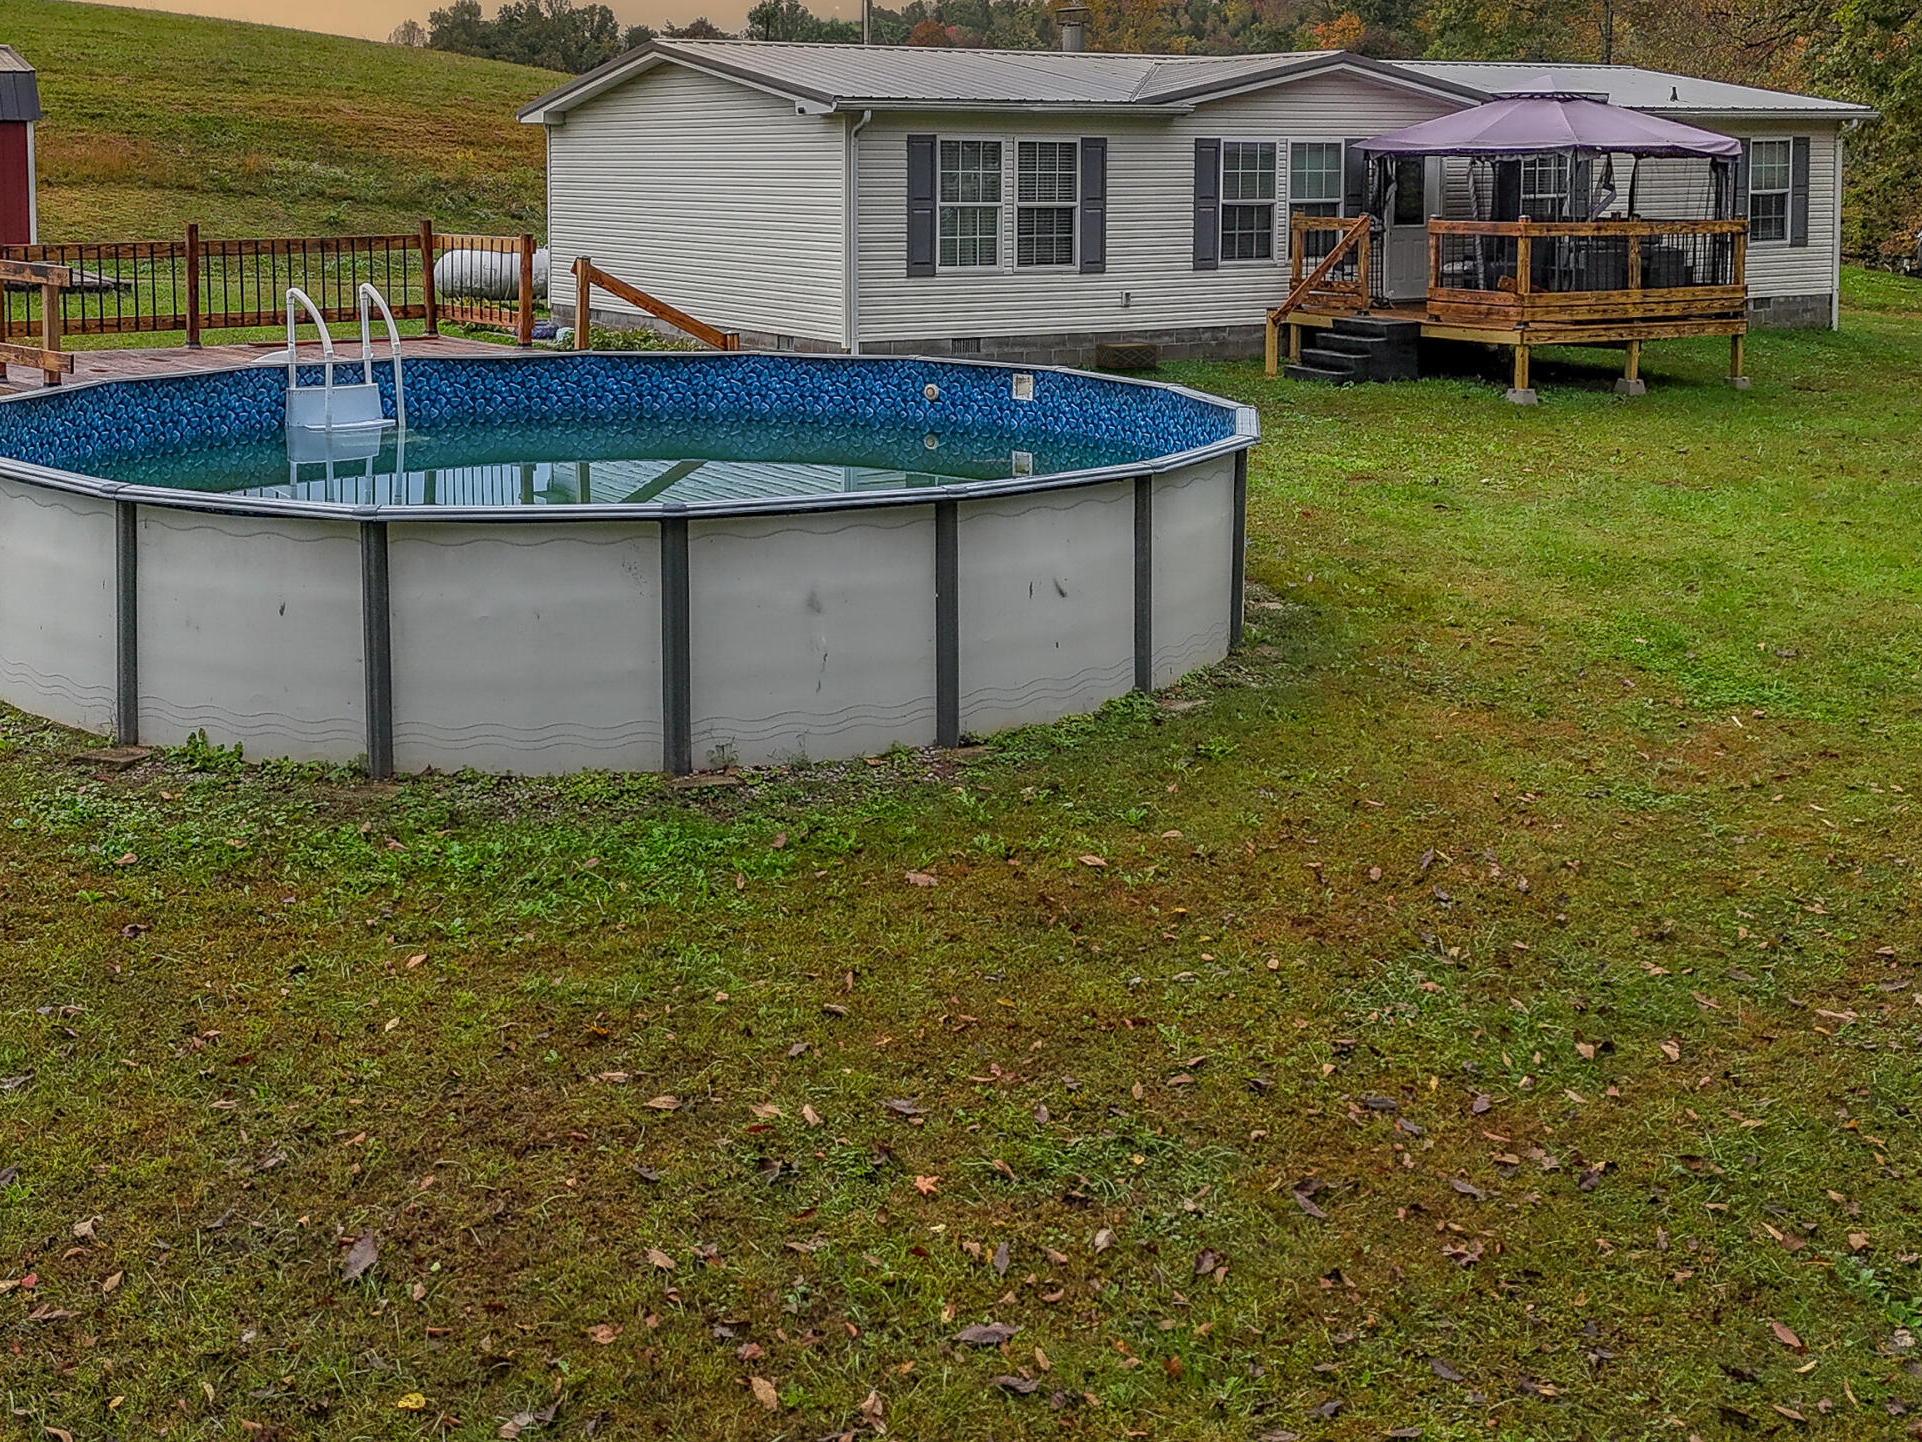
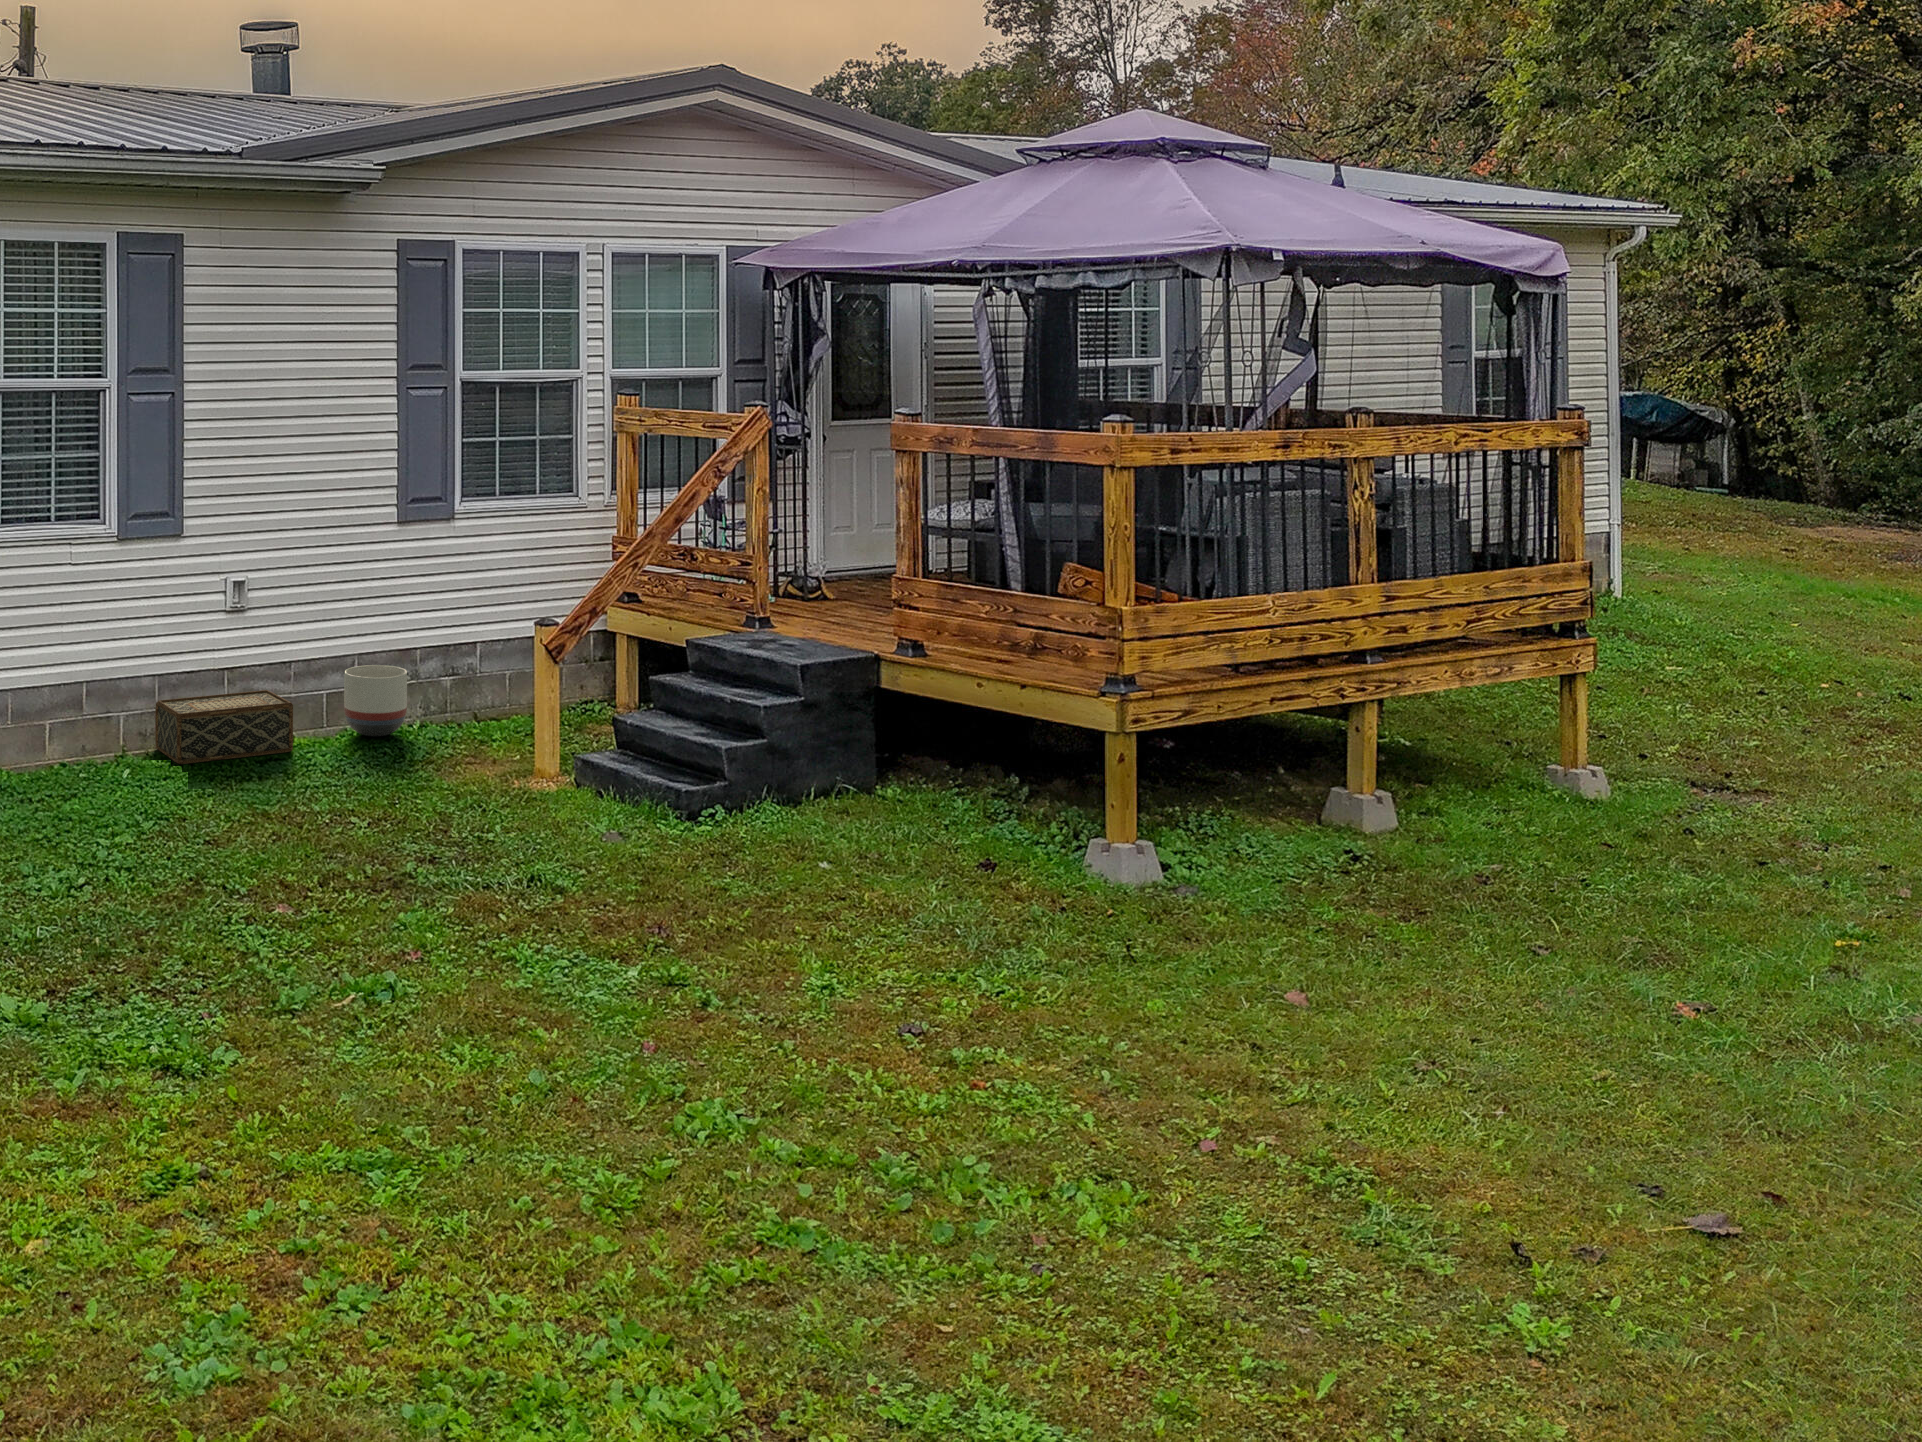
planter: none [1173,333,1202,363] -> present [344,665,407,736]

